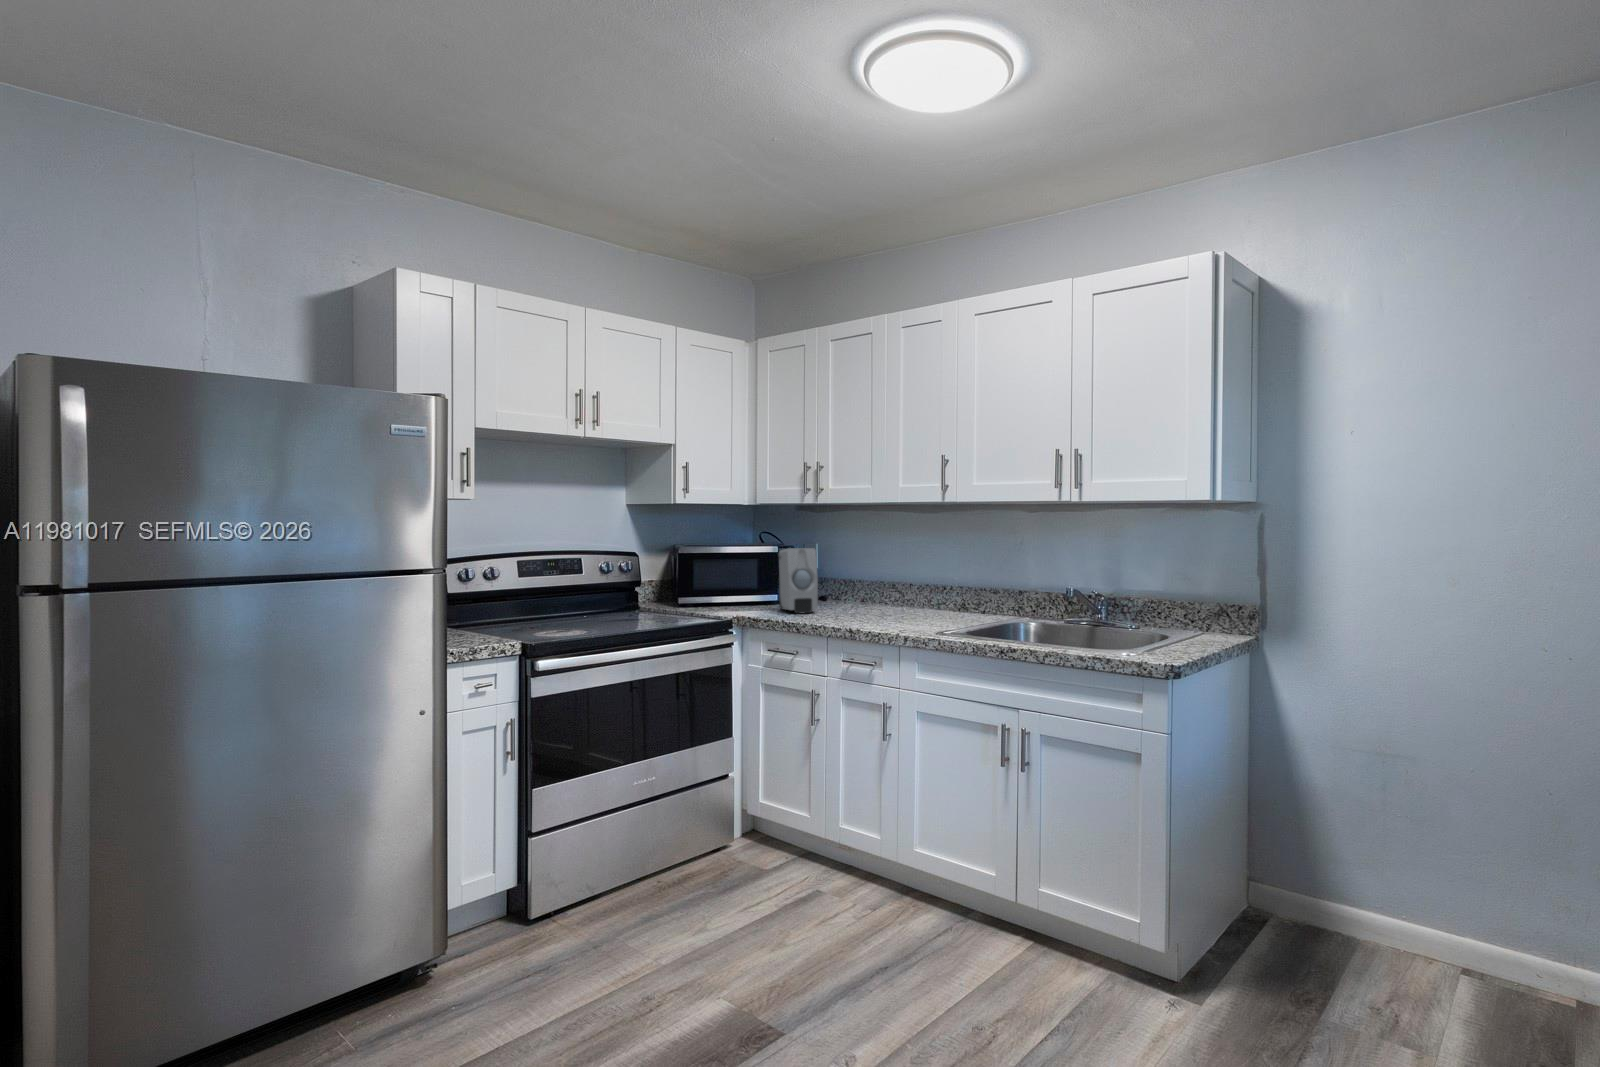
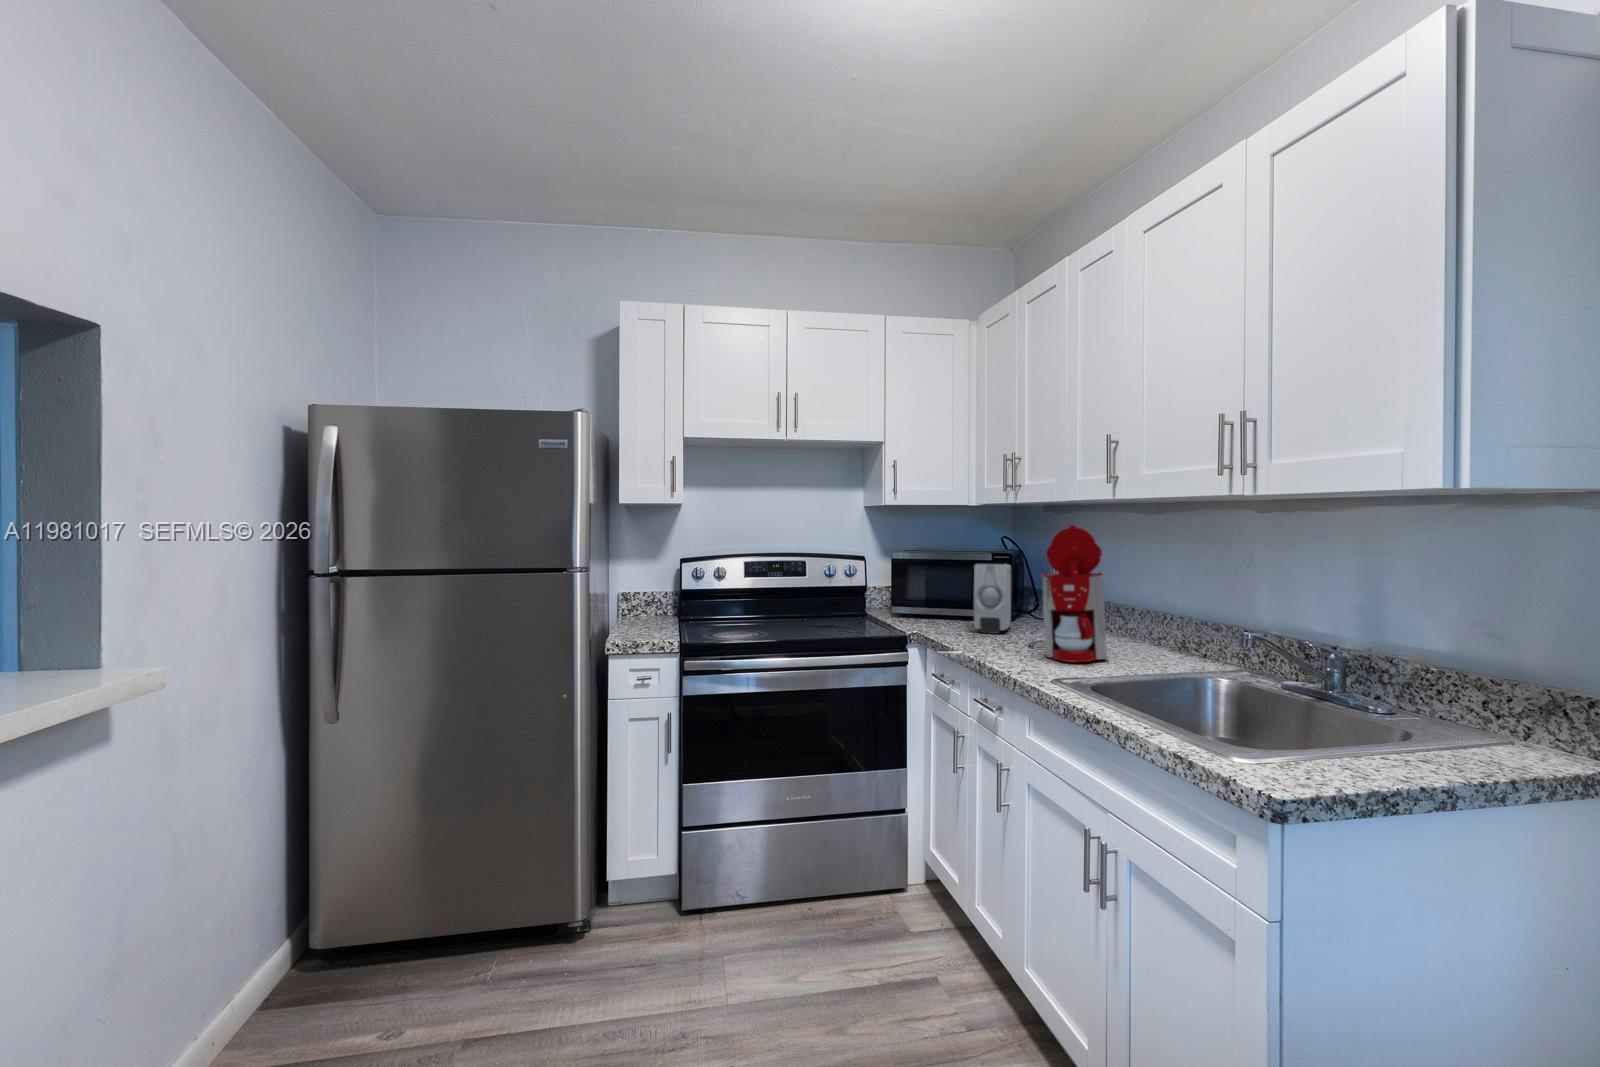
coffee maker: none [855,510,935,624] -> present [1029,525,1107,662]

